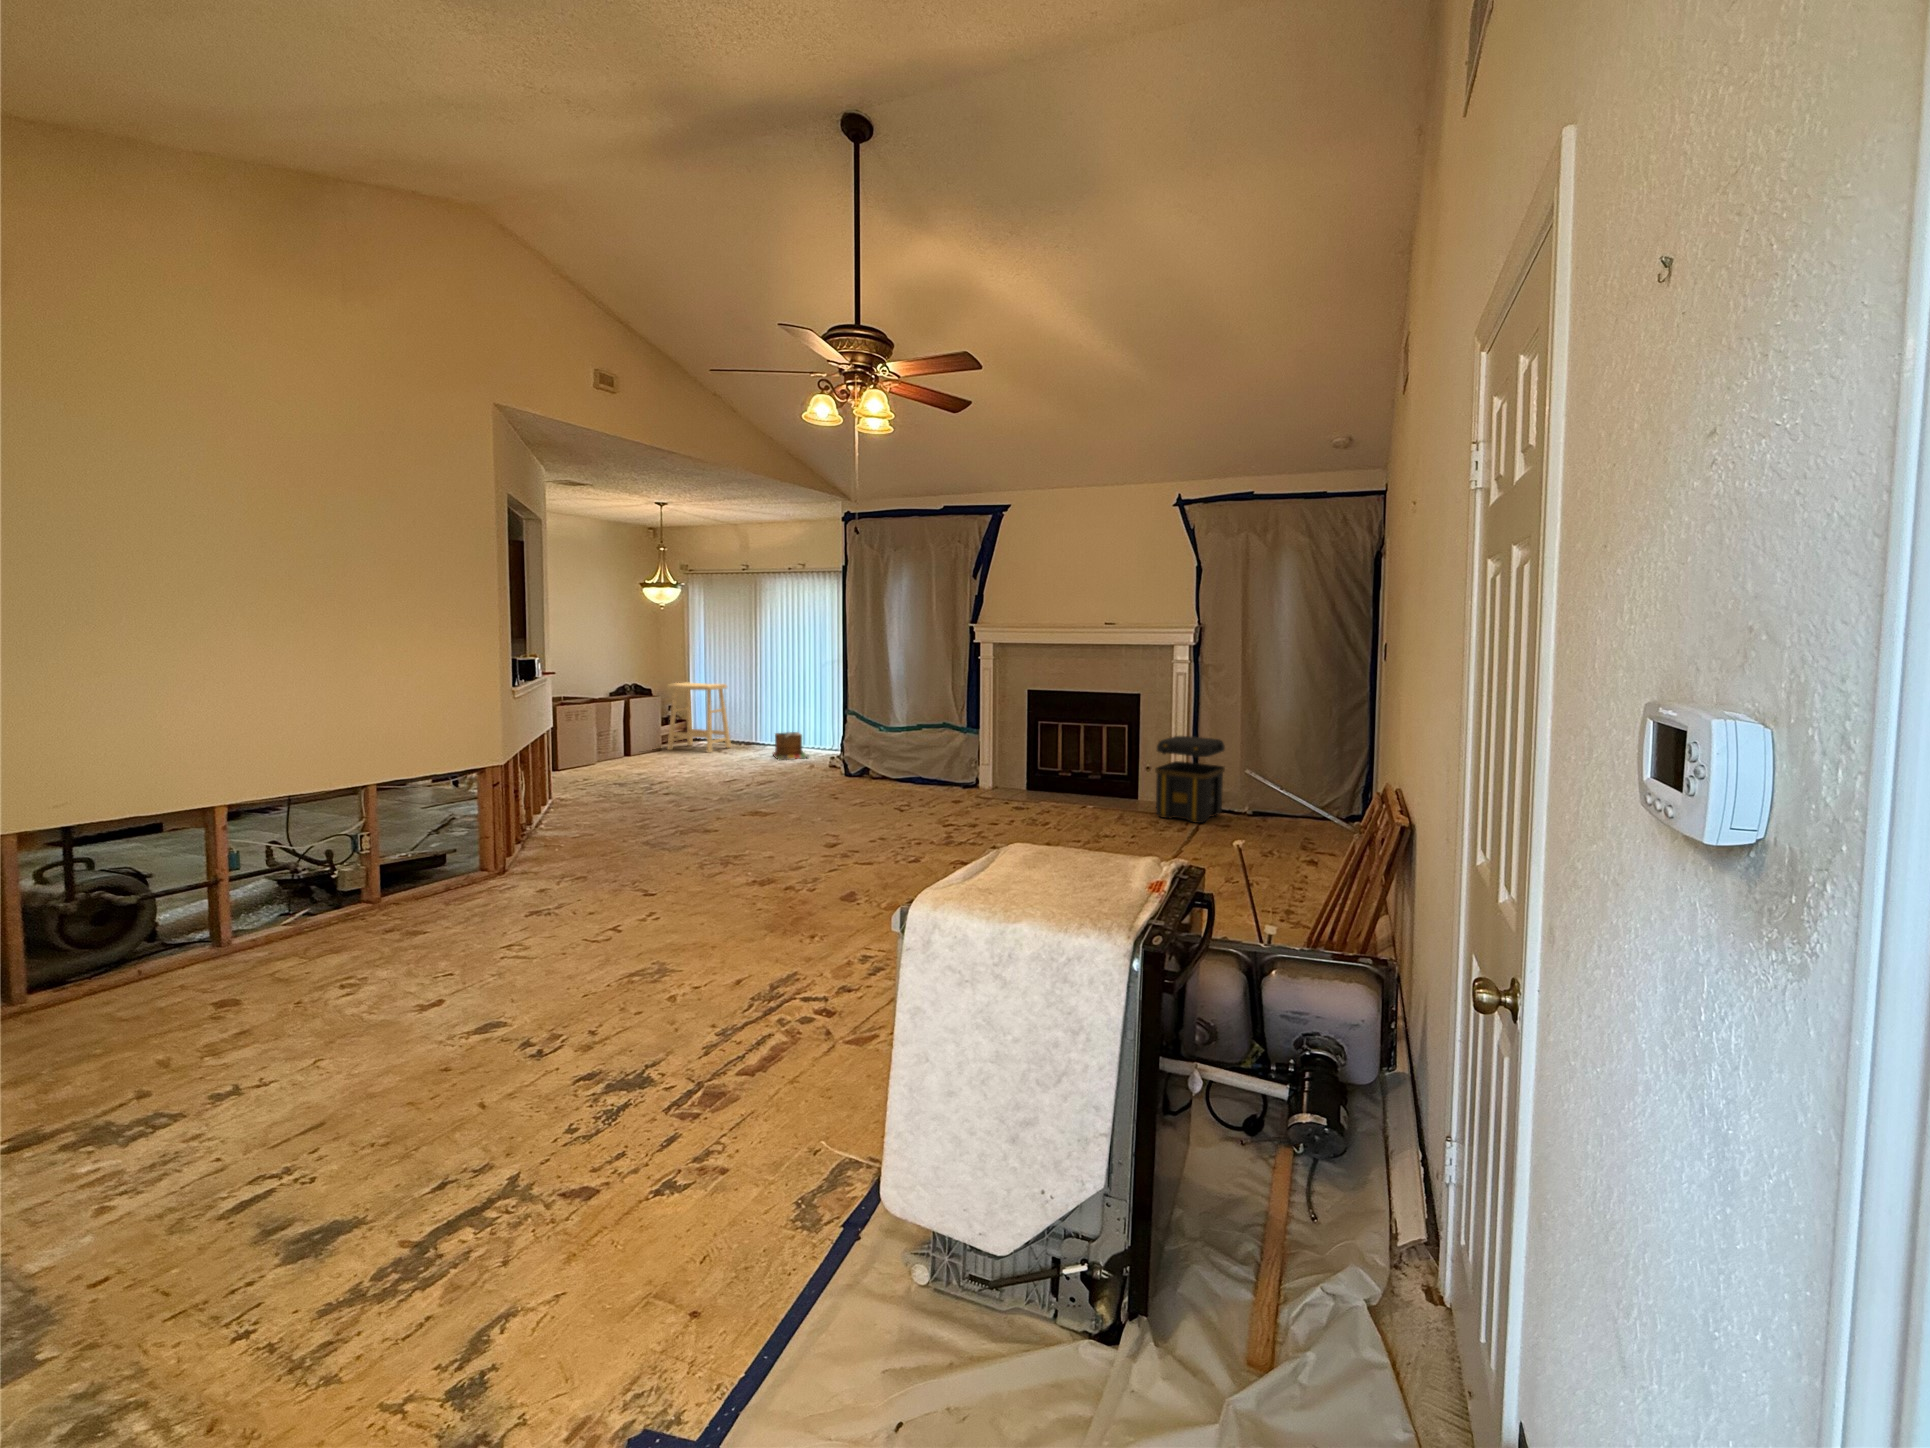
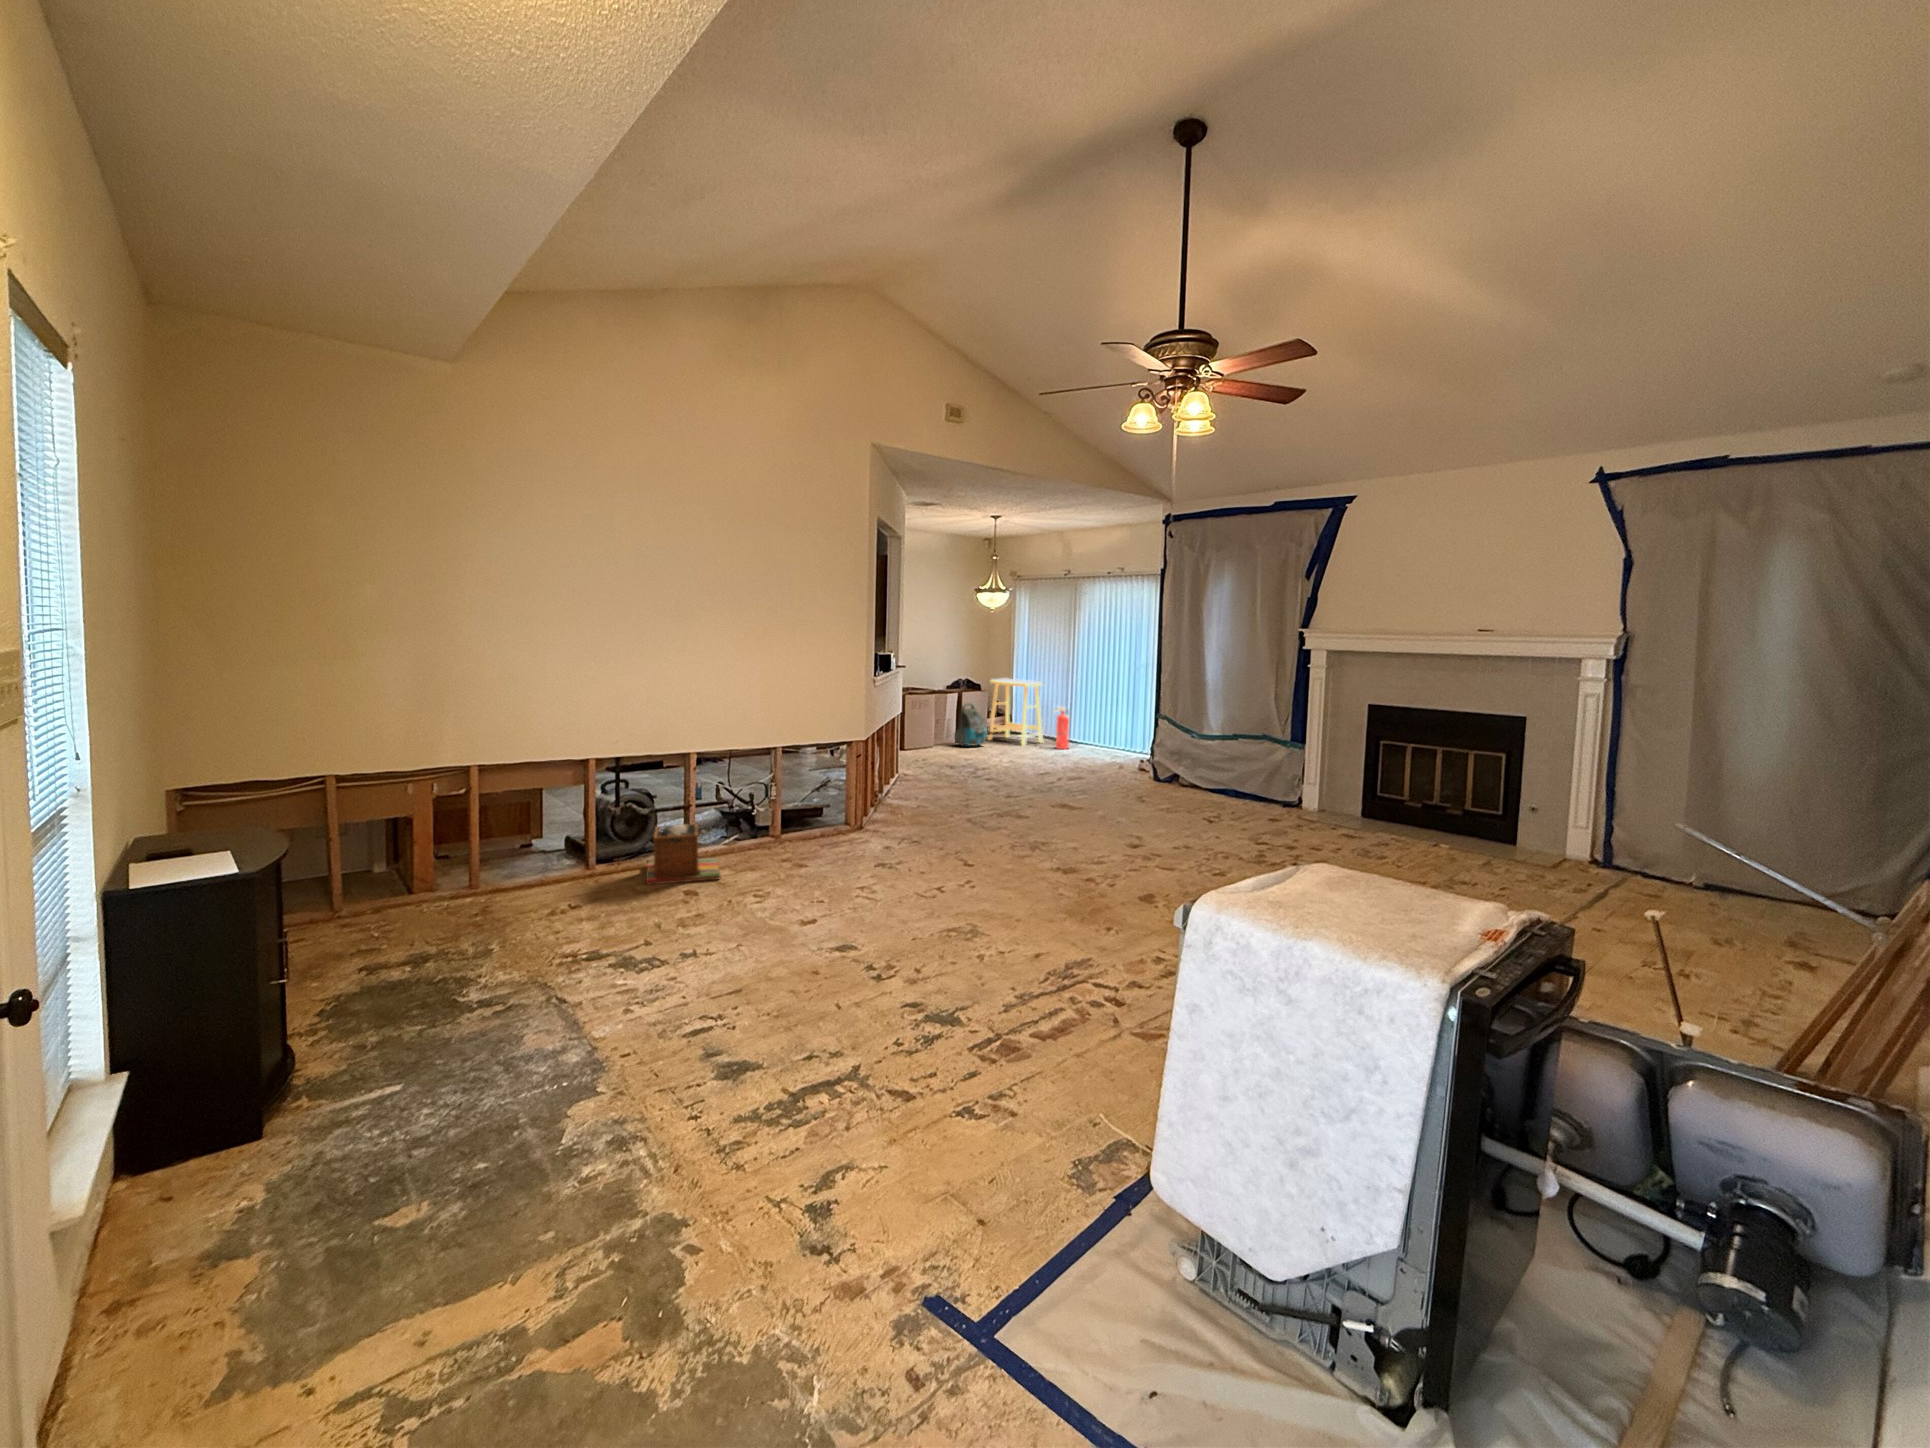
fire extinguisher: none [740,708,759,753] -> present [1054,707,1069,749]
vacuum cleaner: none [627,711,667,759] -> present [954,703,987,746]
laundry basket: present [773,732,808,760] -> present [646,824,720,884]
toolbox: present [1155,736,1225,823] -> none [1546,774,1666,891]

